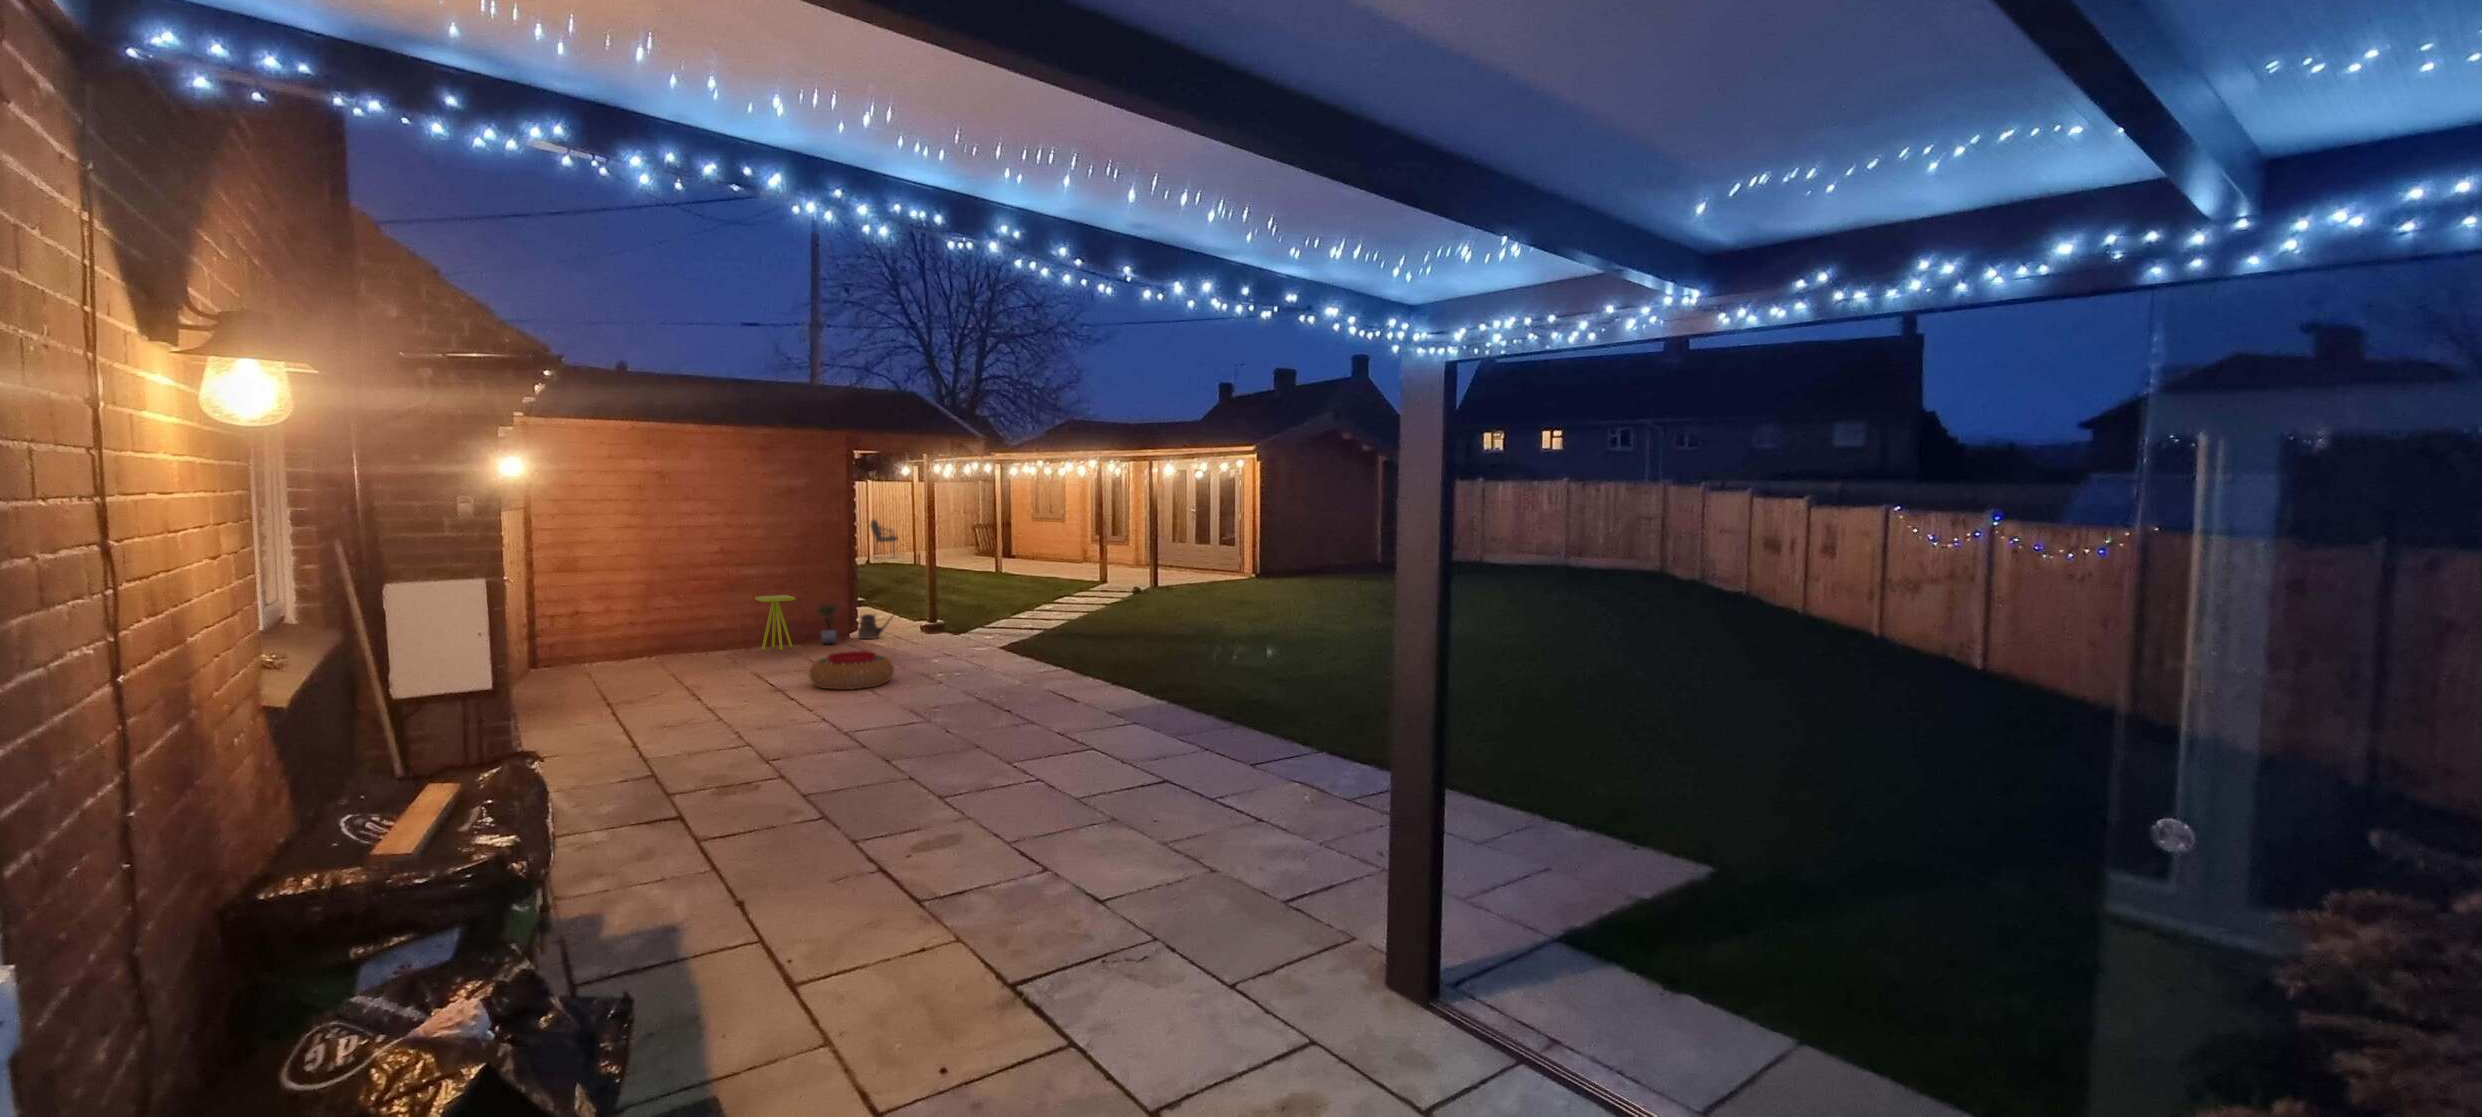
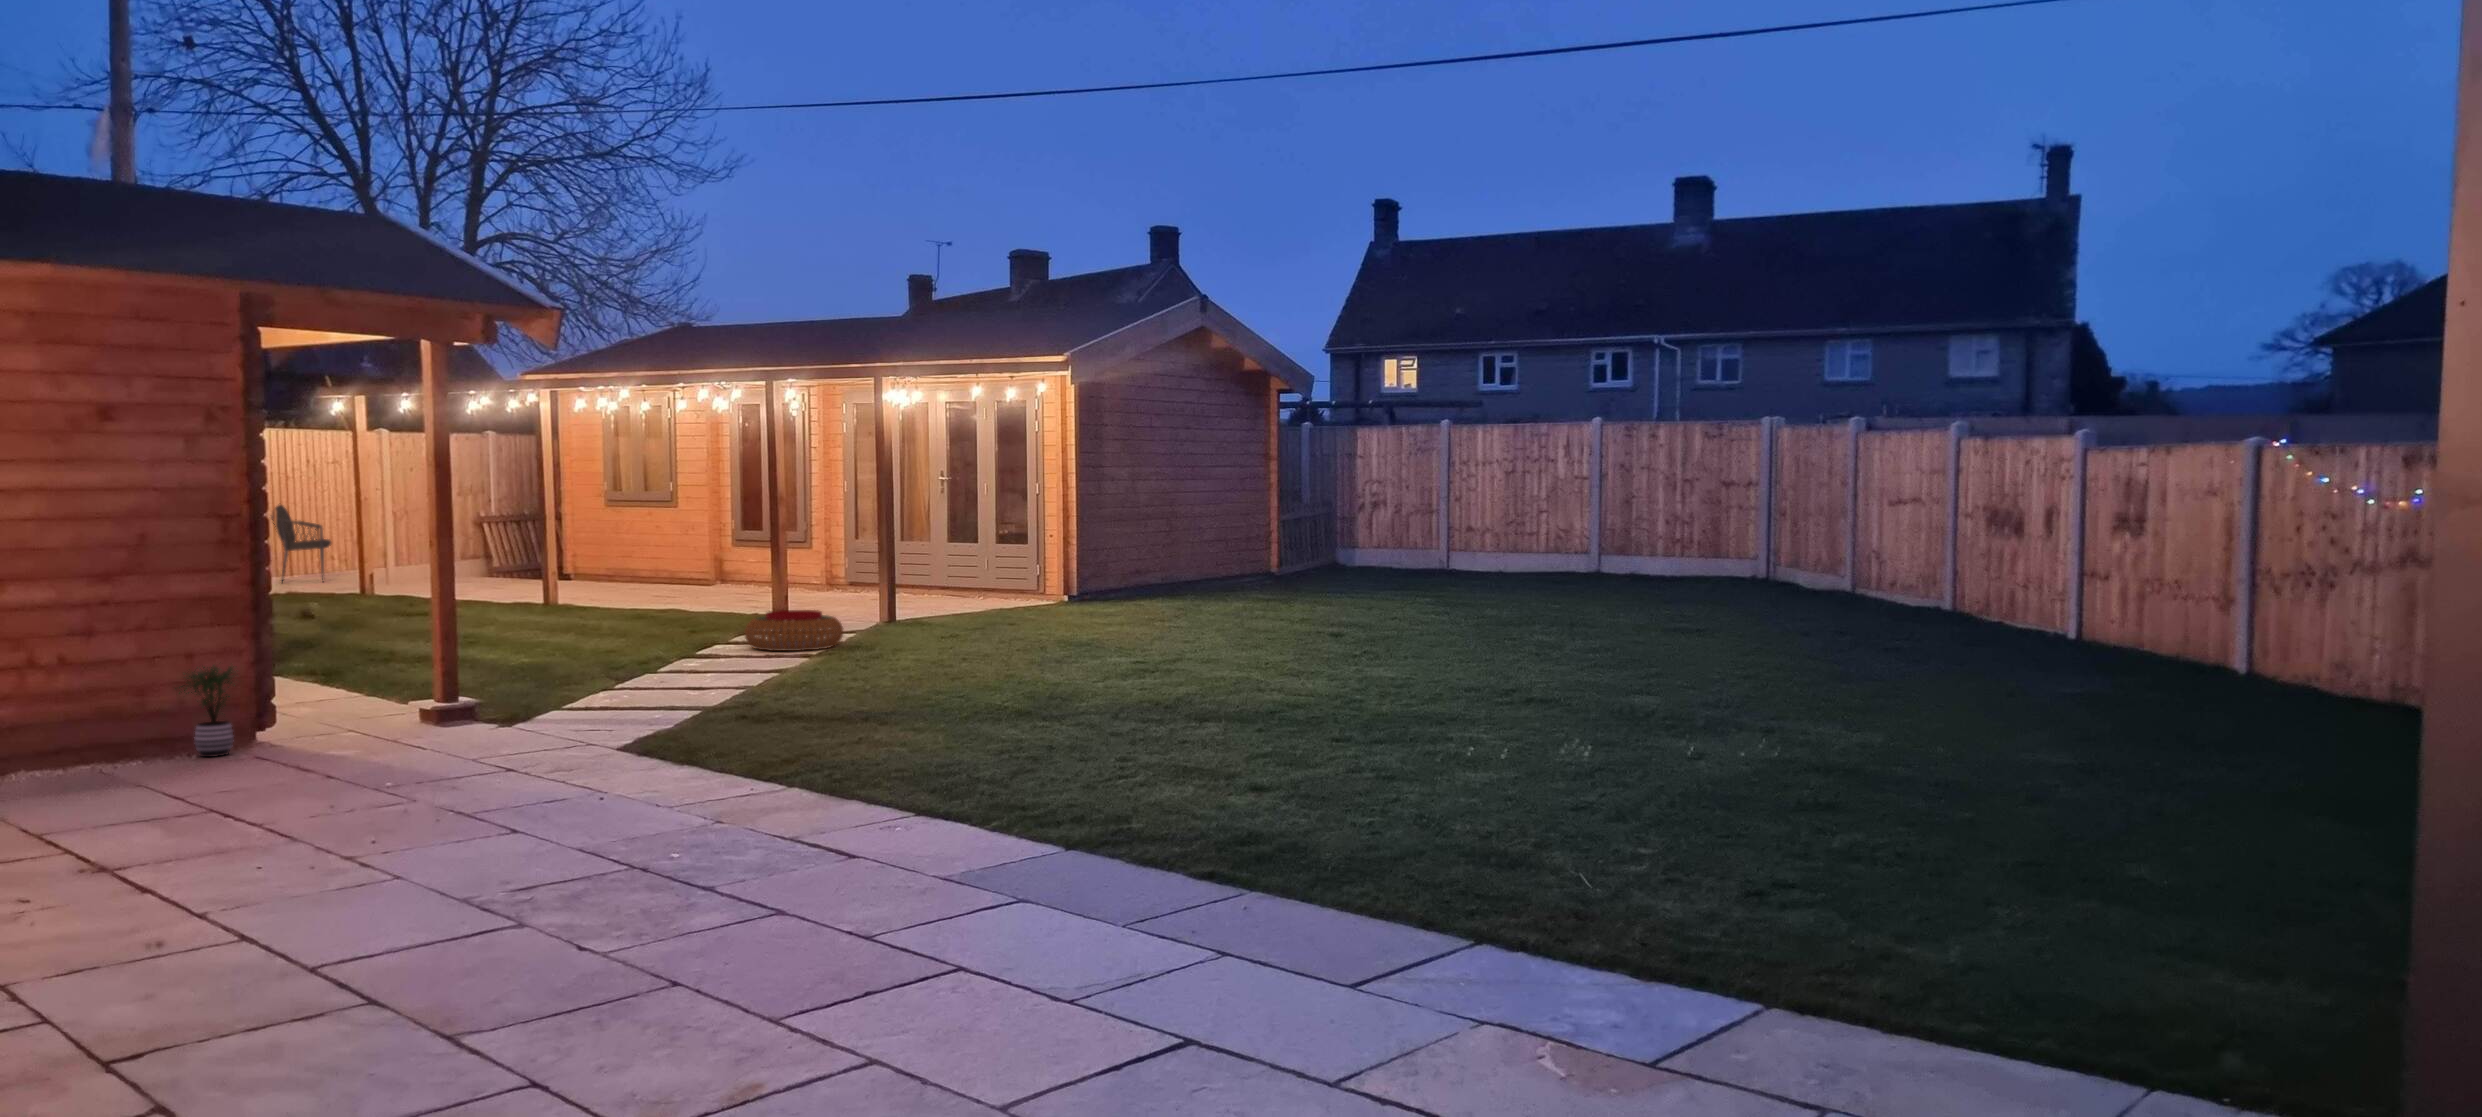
side table: present [755,595,795,650] -> none [30,648,131,775]
watering can: present [858,614,892,639] -> none [266,678,377,742]
pouf: present [809,651,894,690] -> present [745,610,843,651]

